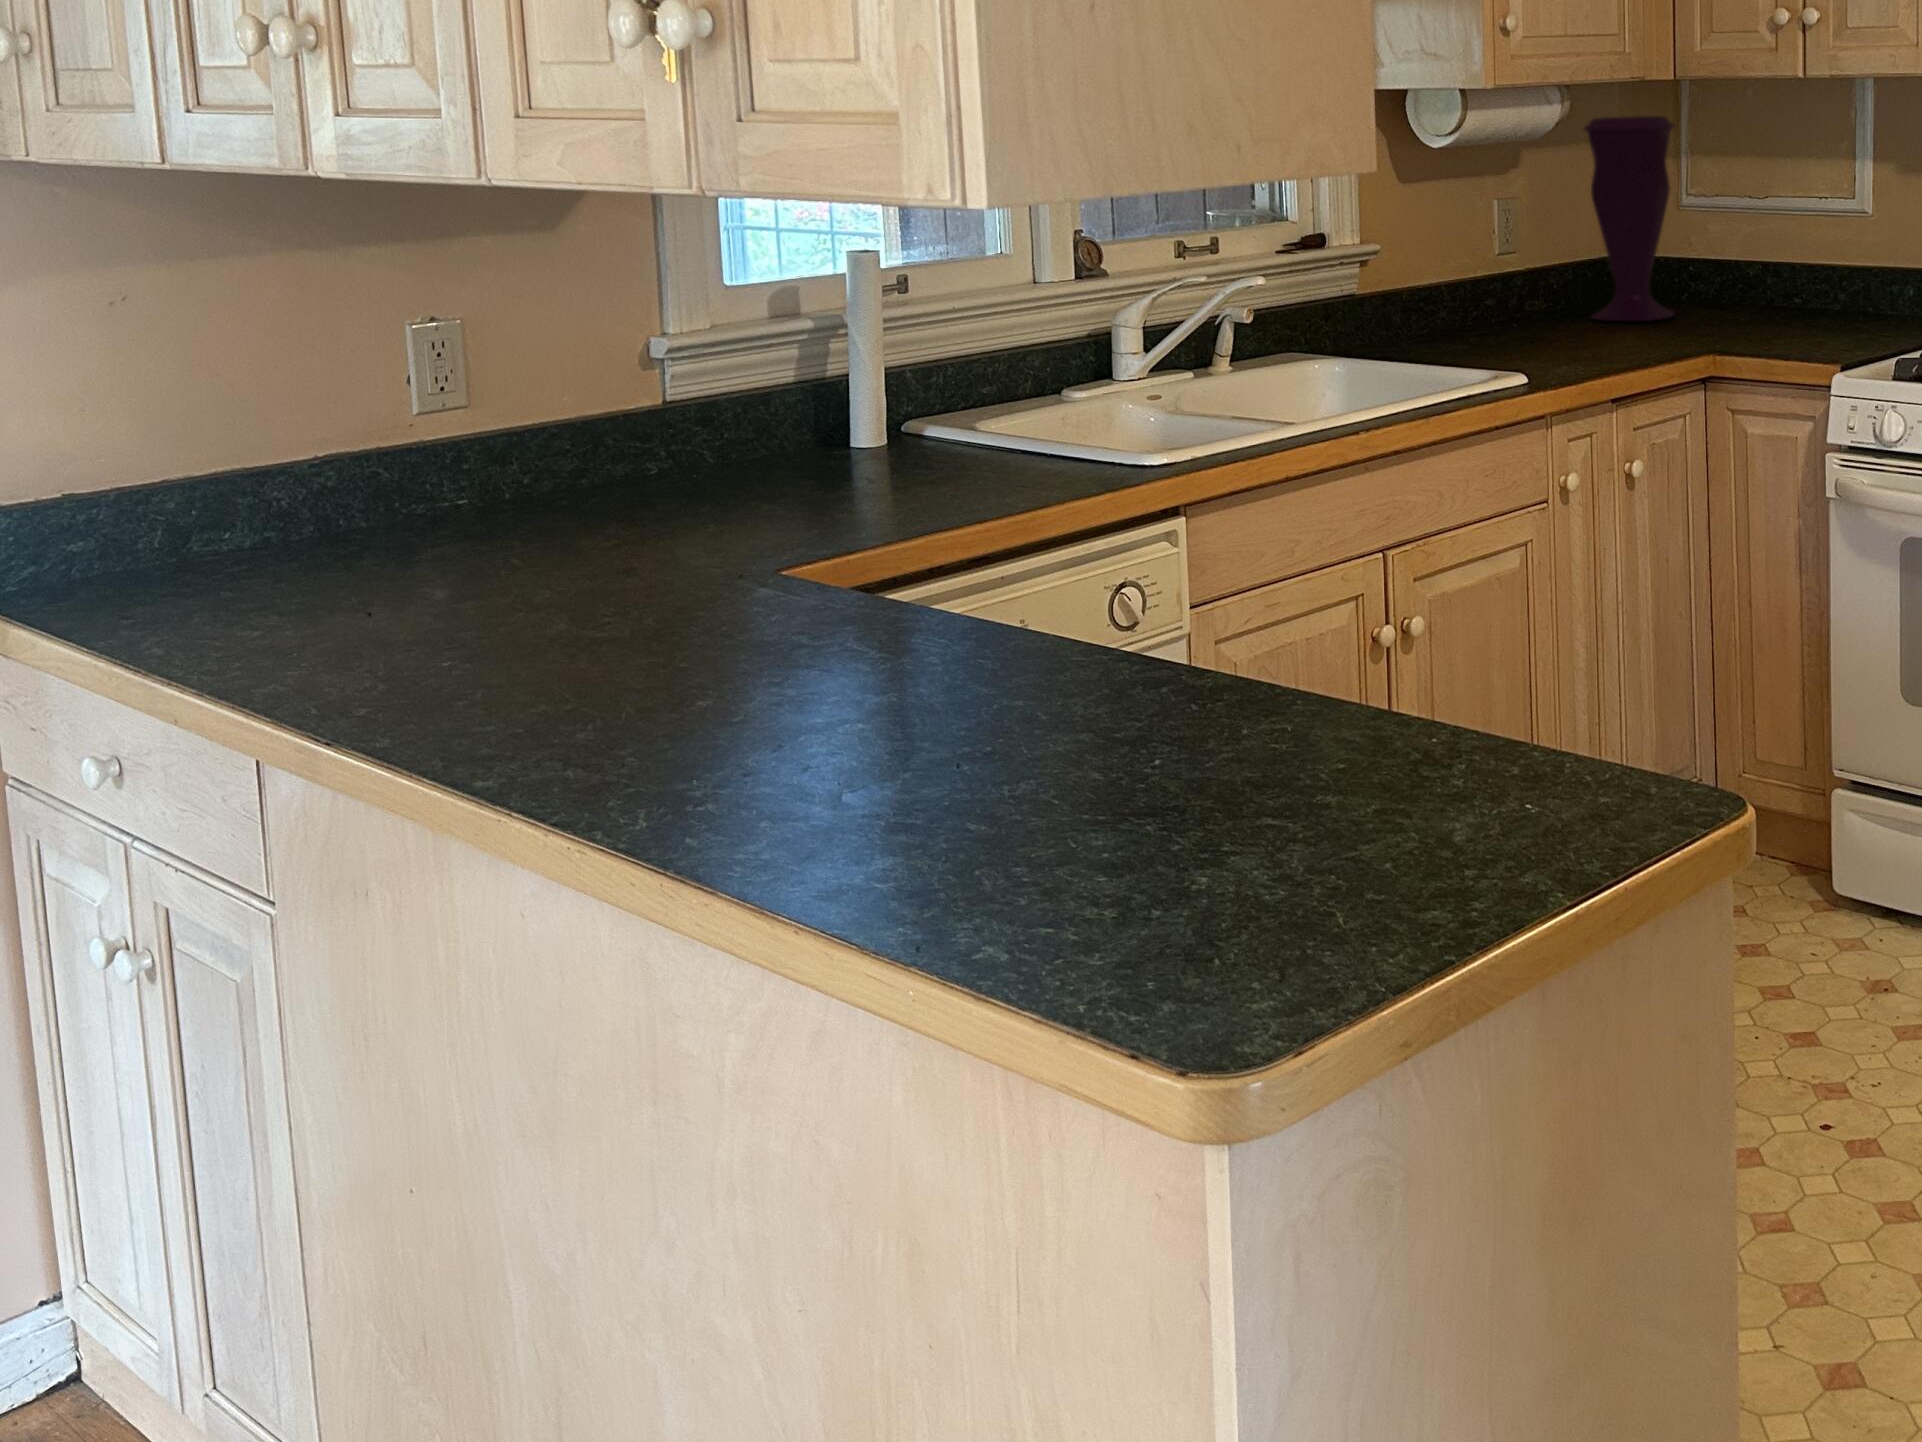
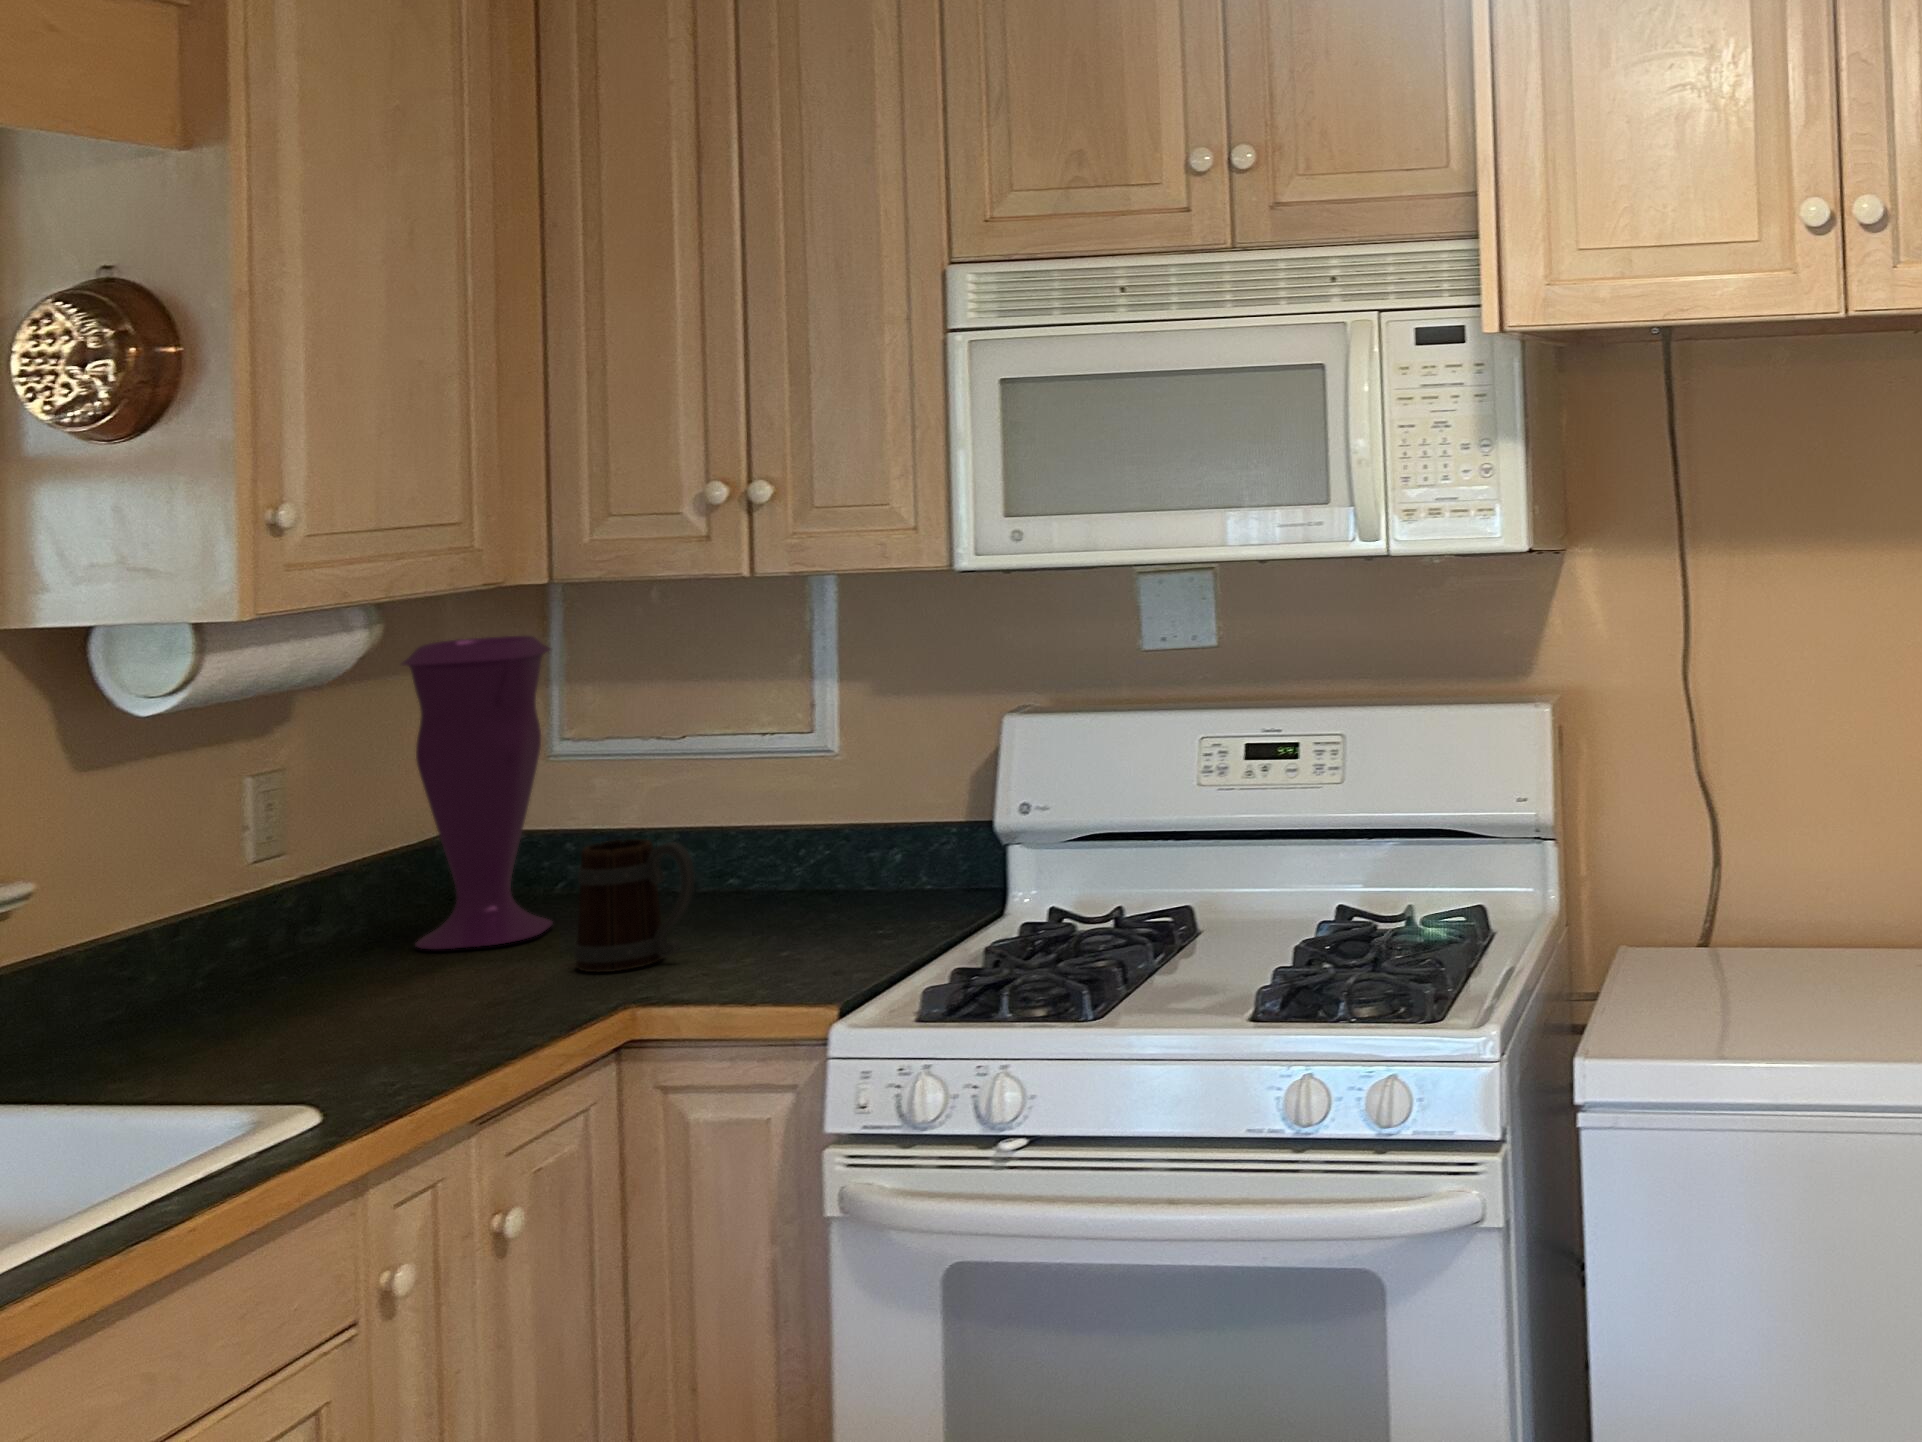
mug: none [1684,255,1761,339] -> present [574,839,695,972]

